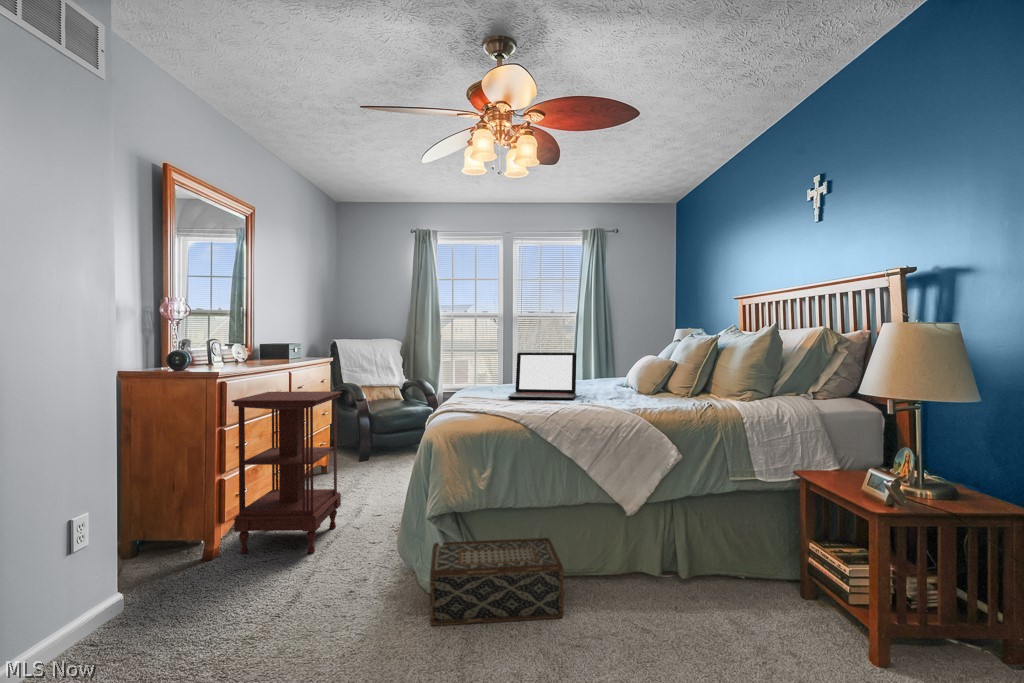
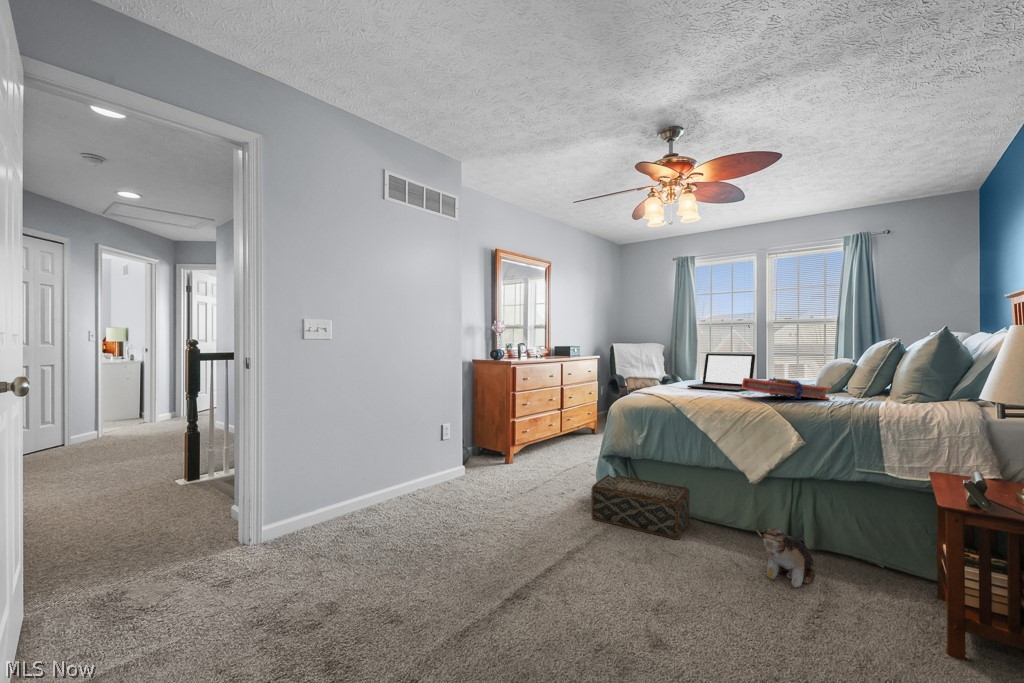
book: none [594,381,678,406] -> present [742,378,830,400]
side table: present [231,391,342,554] -> none [518,375,583,471]
plush toy: none [680,569,723,637] -> present [756,528,815,587]

